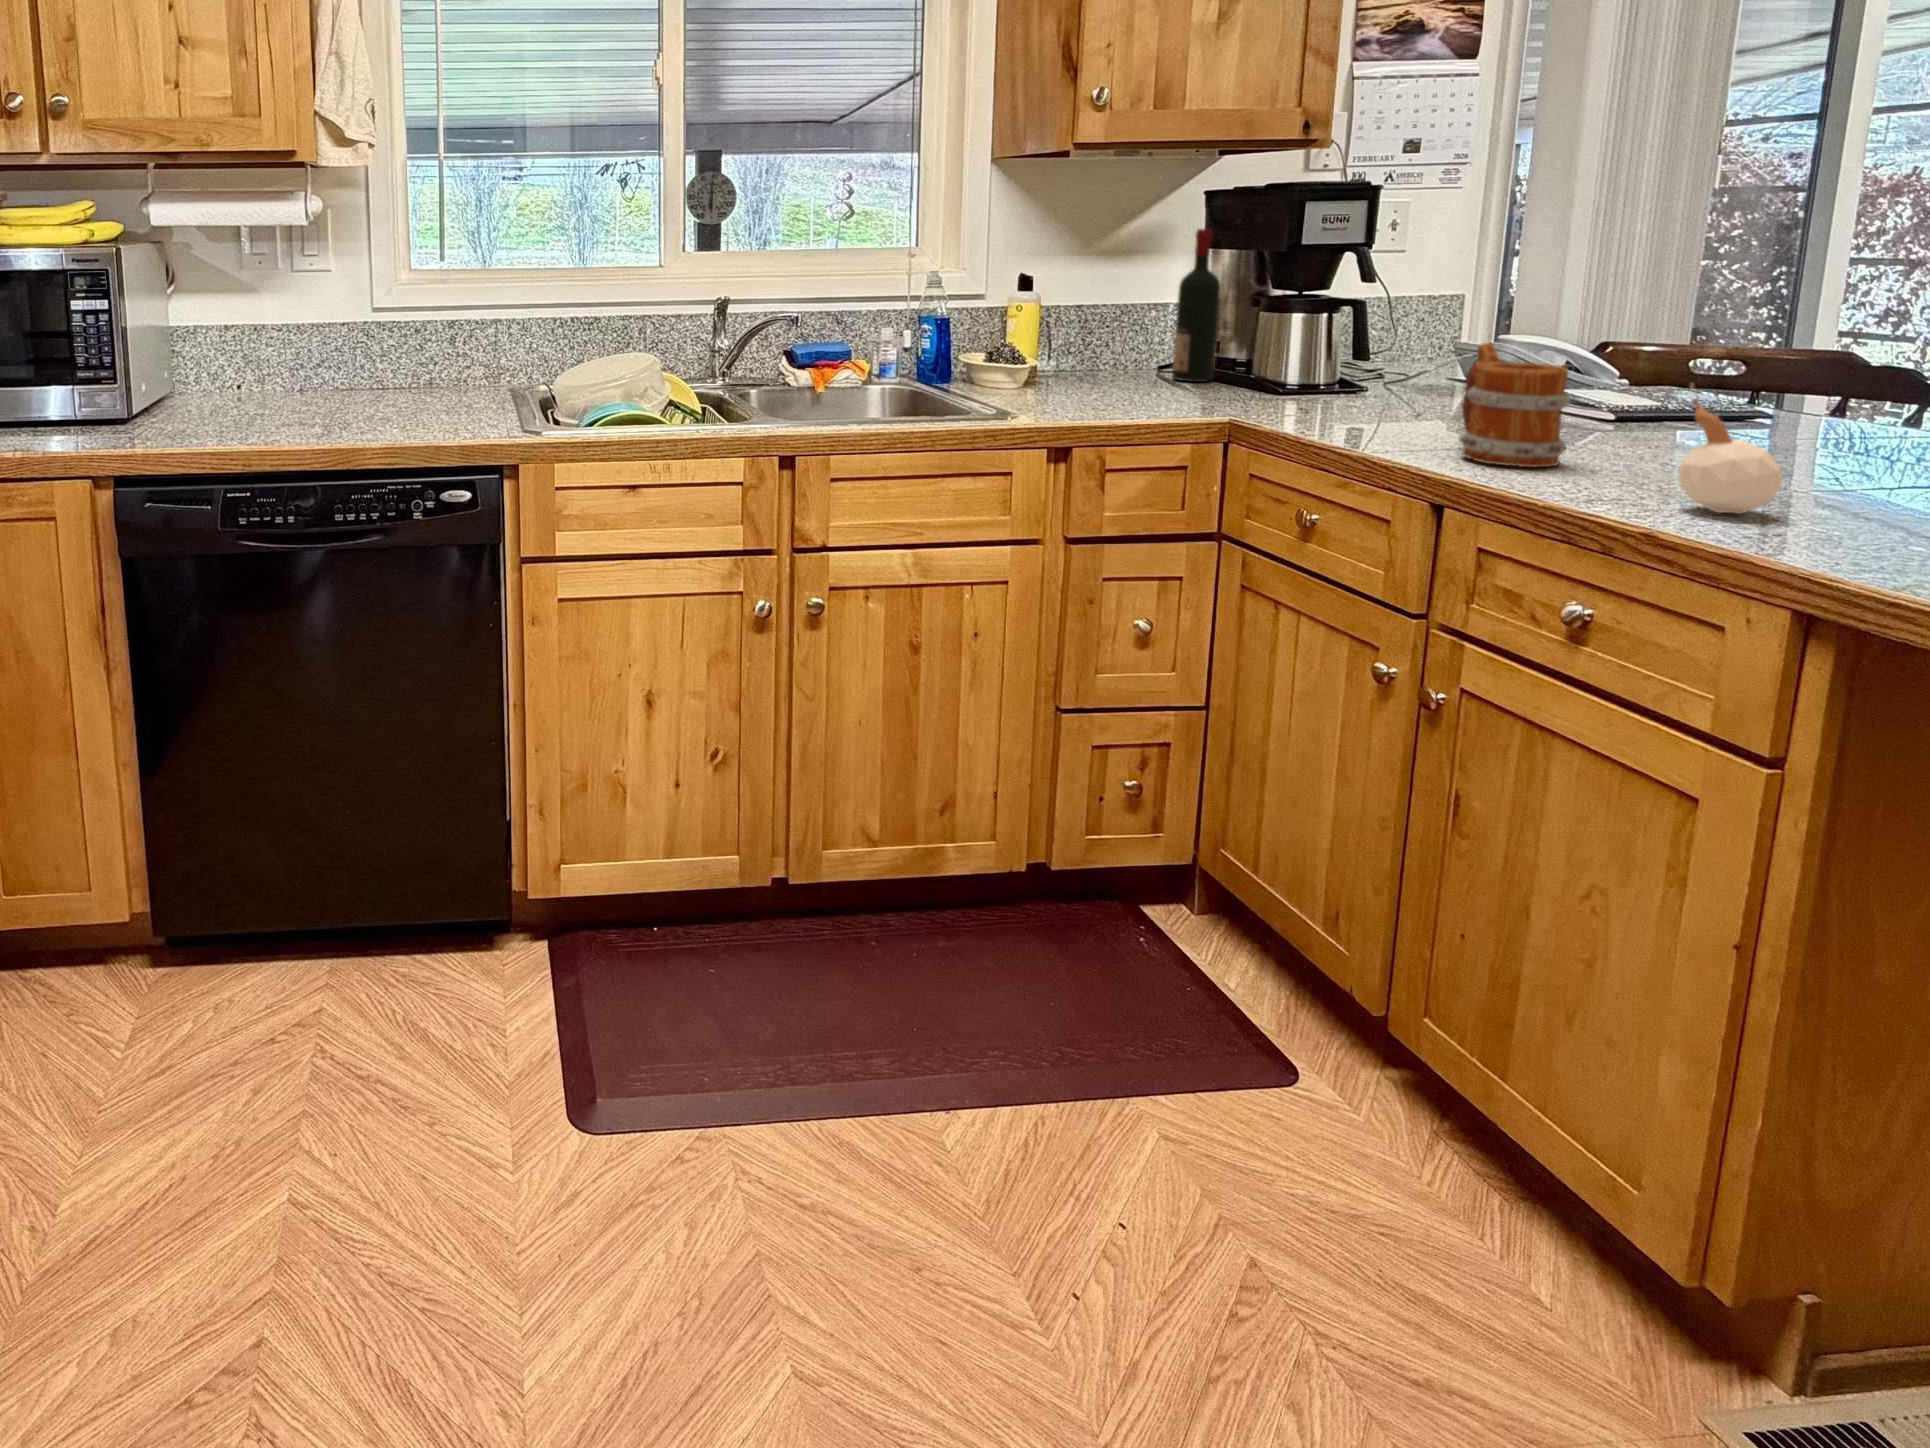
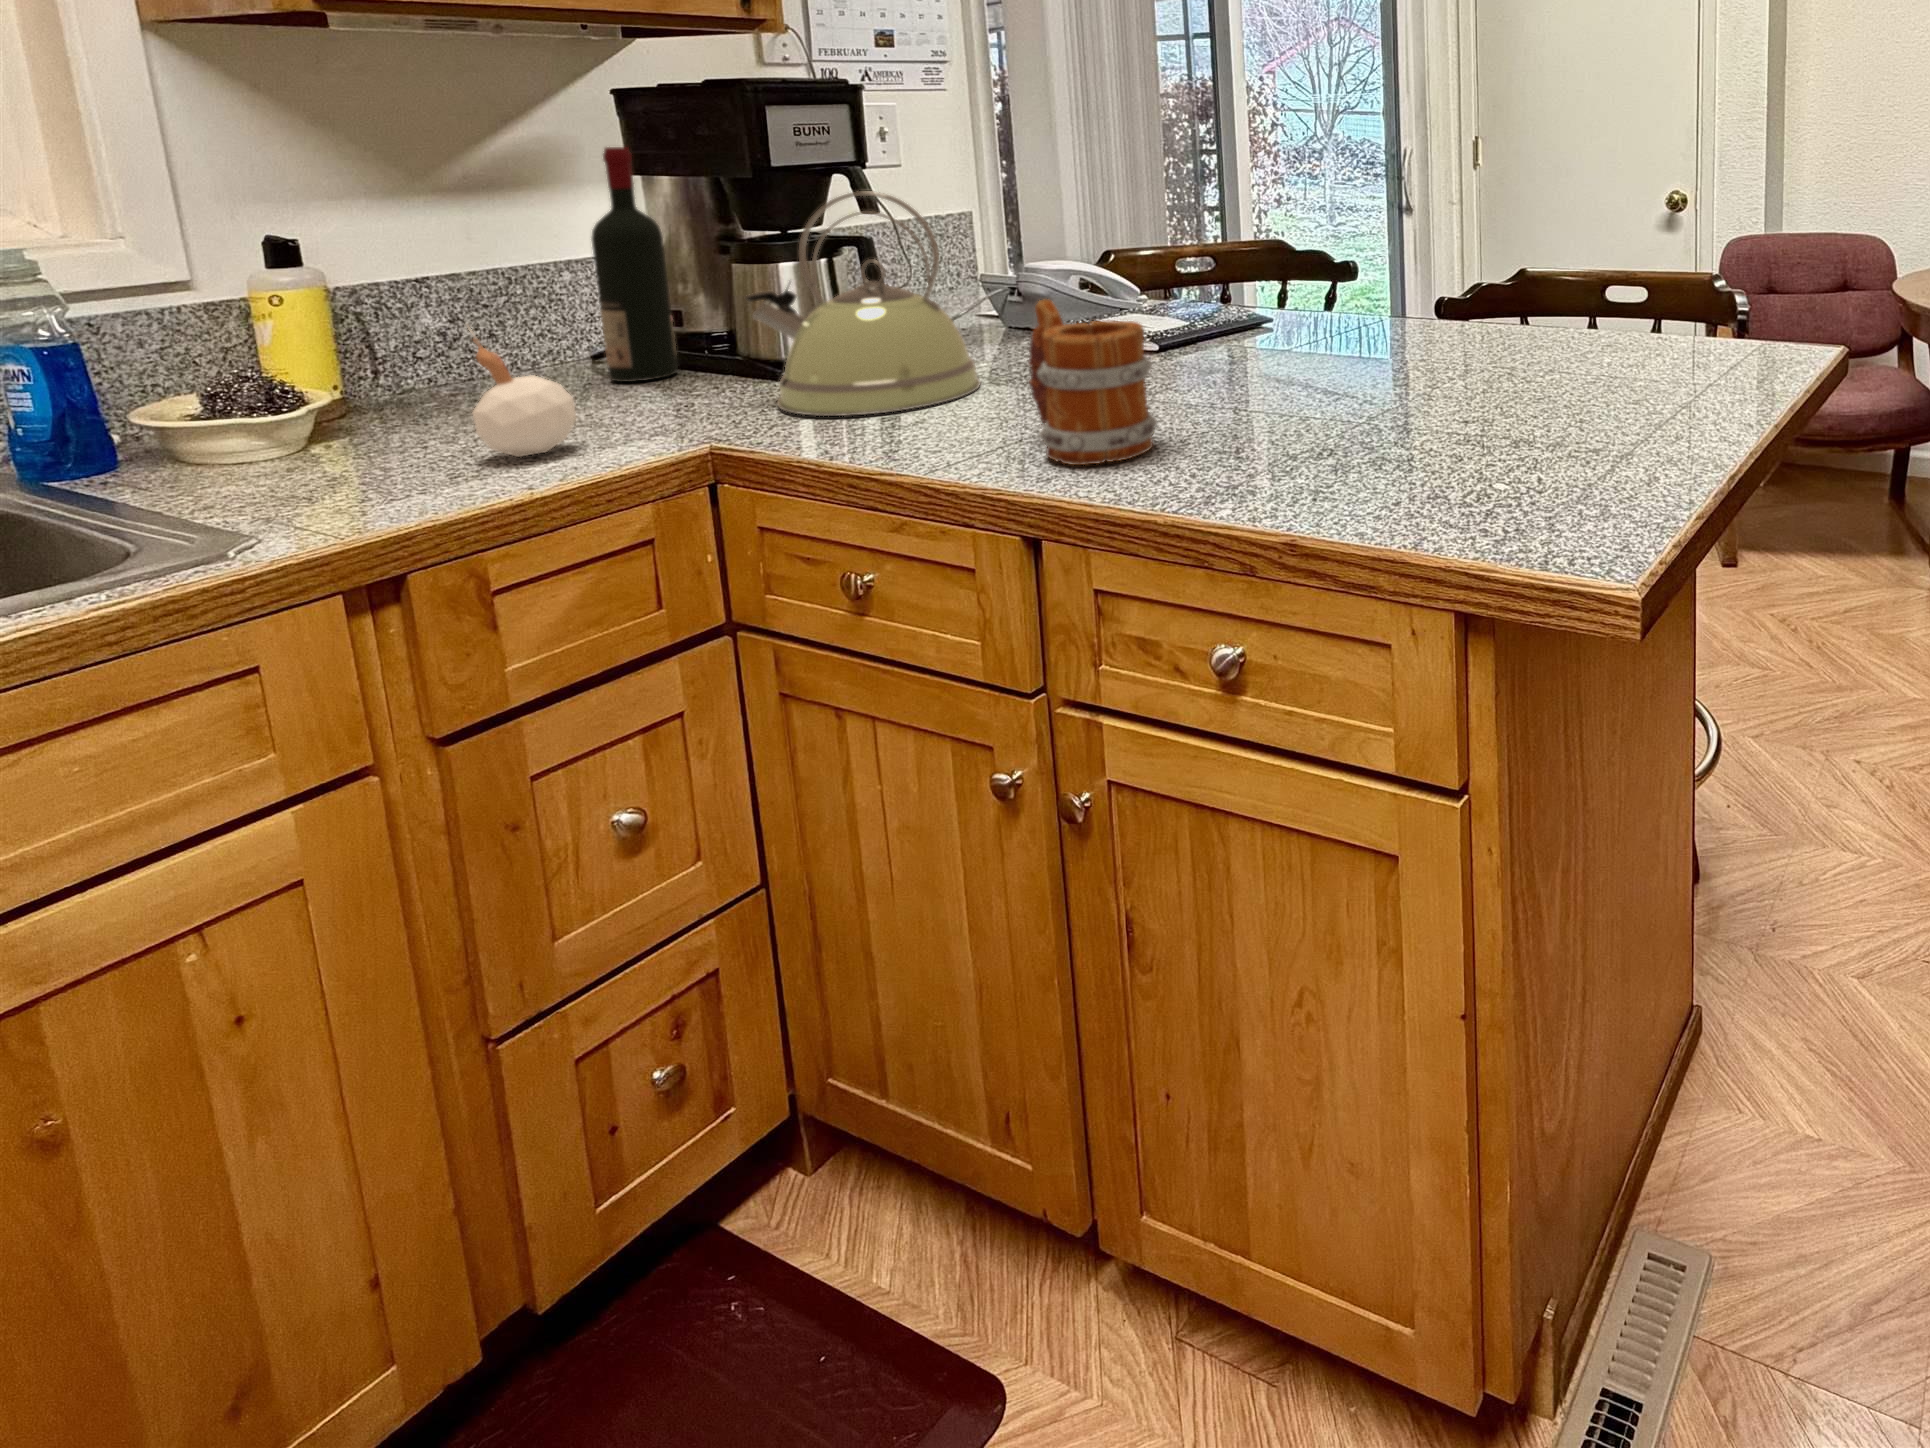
kettle: none [1268,261,1429,419] -> present [746,191,980,416]
candle: present [1679,385,1782,513] -> present [473,336,576,457]

